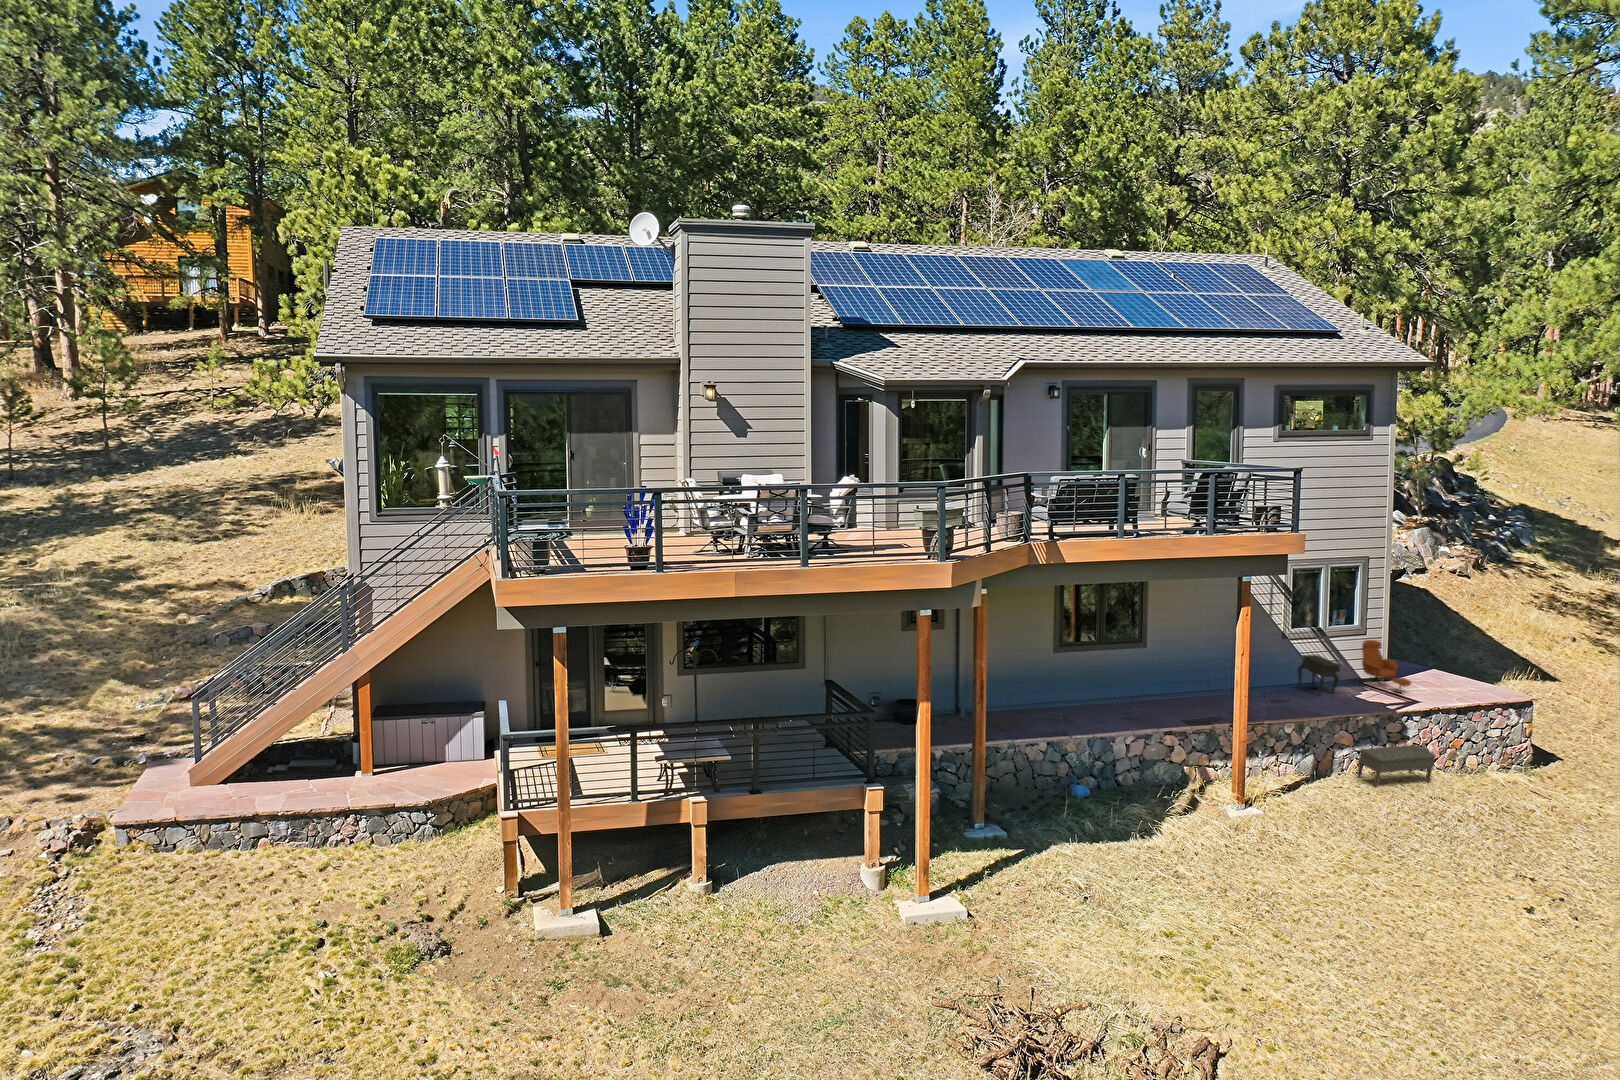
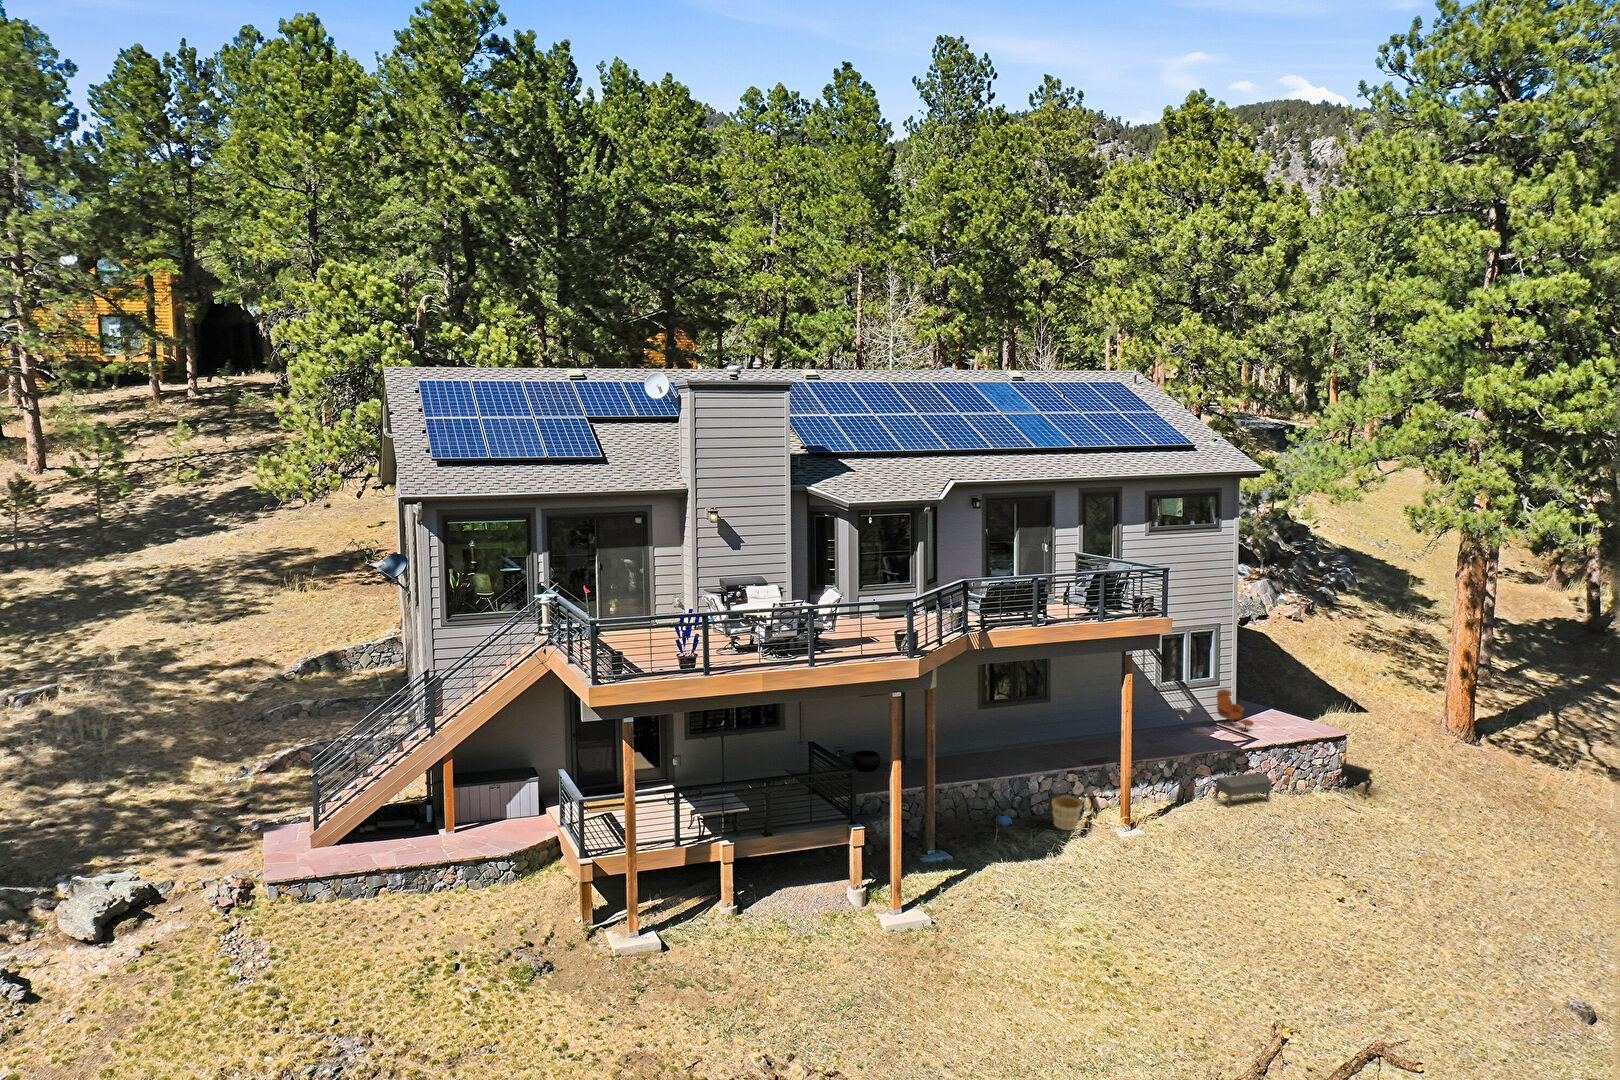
side table: present [1296,655,1340,696] -> present [1336,763,1372,798]
wooden bucket: none [1139,763,1181,807] -> present [1052,796,1082,830]

